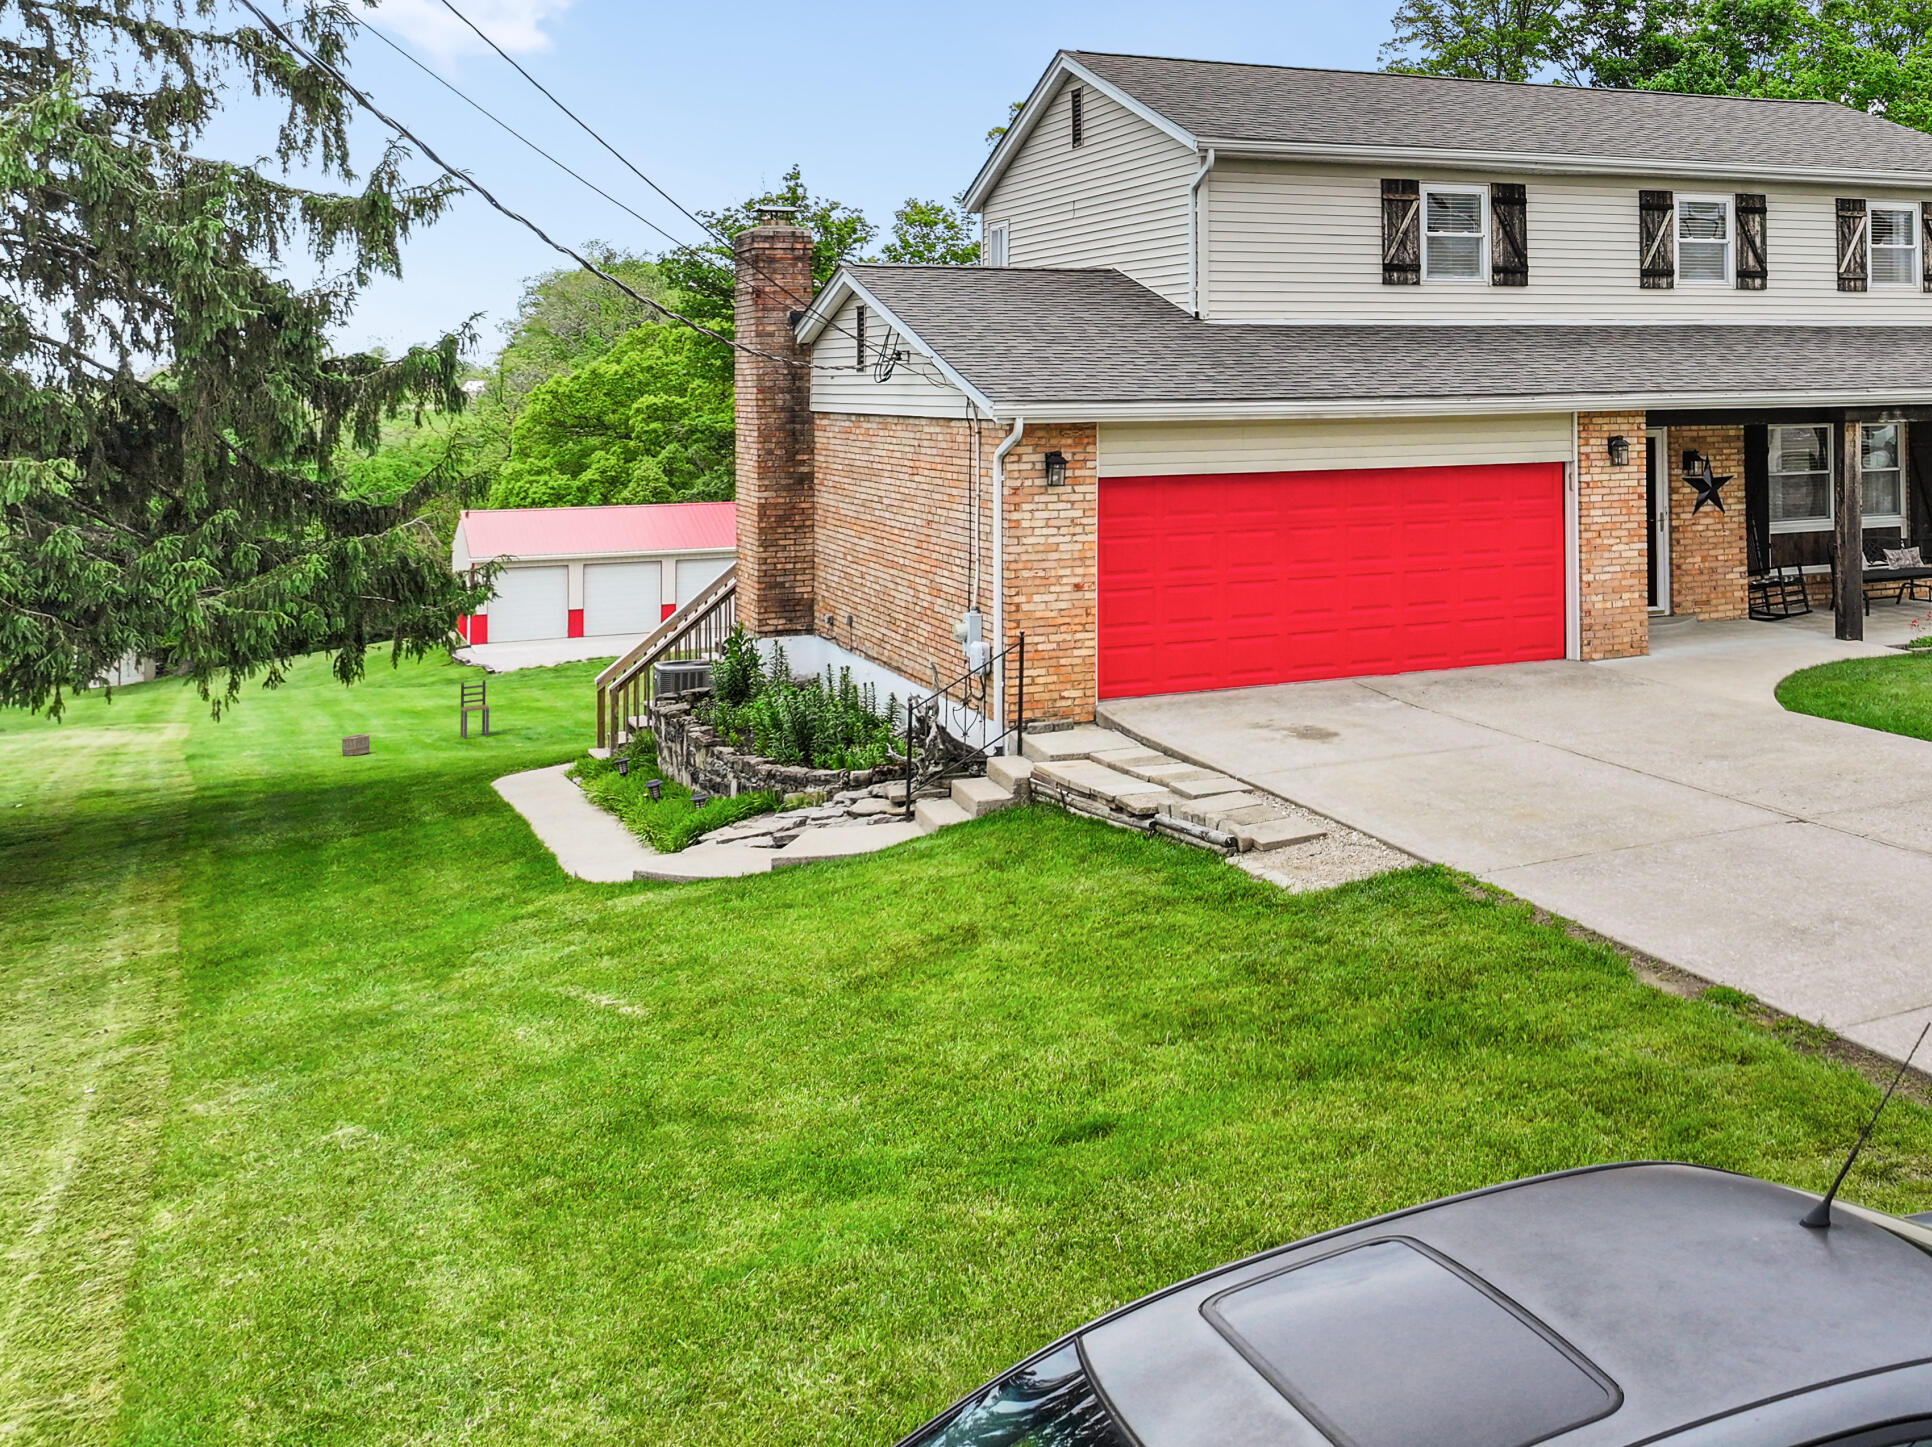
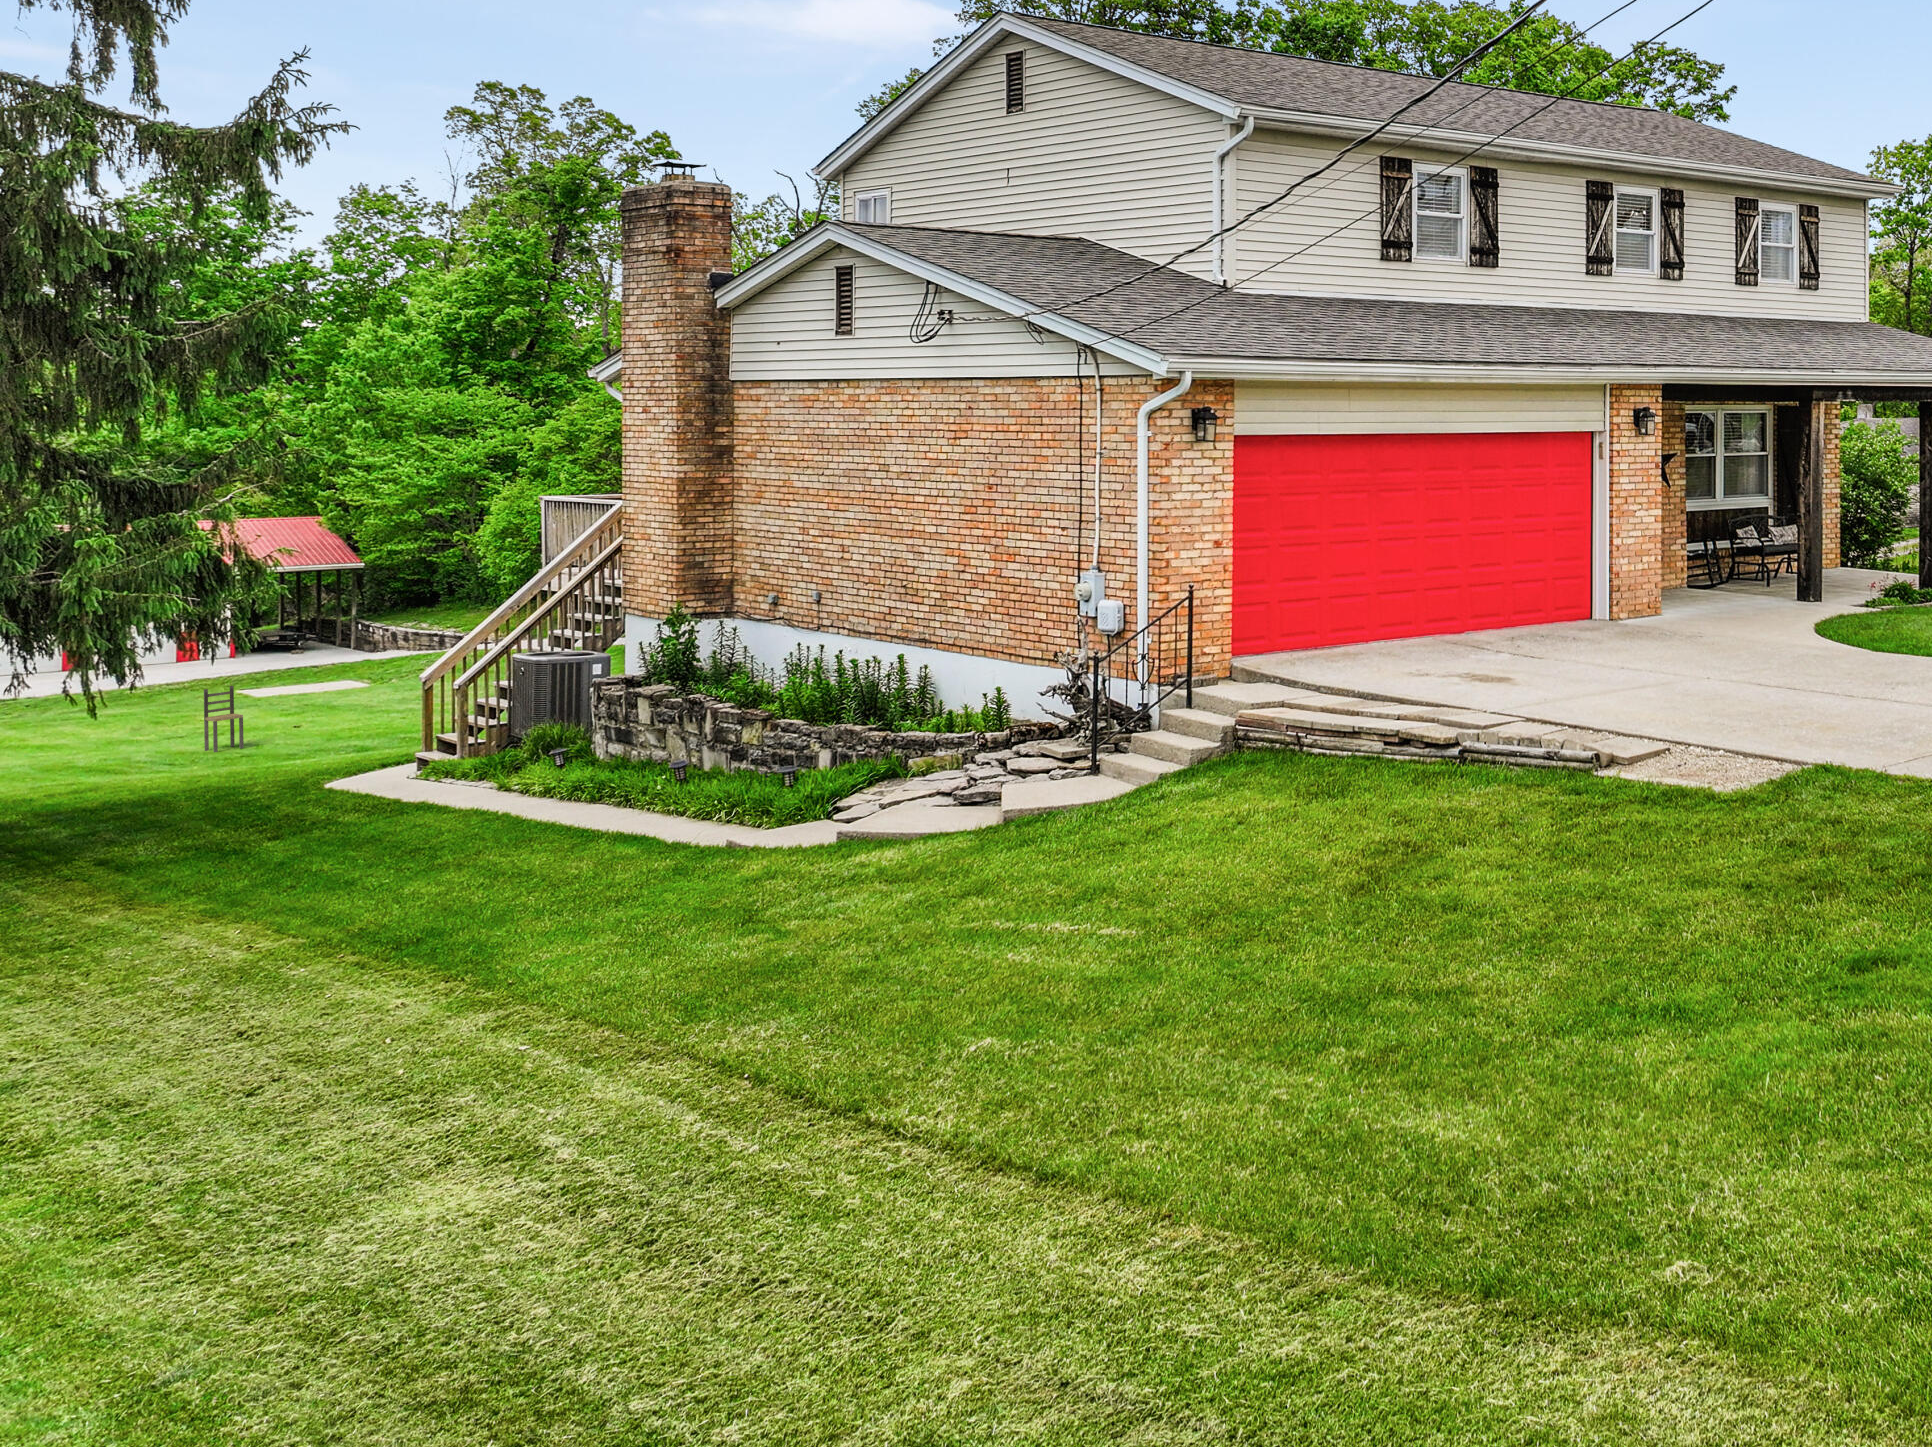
wooden bucket: present [341,734,370,756] -> none [74,751,109,777]

